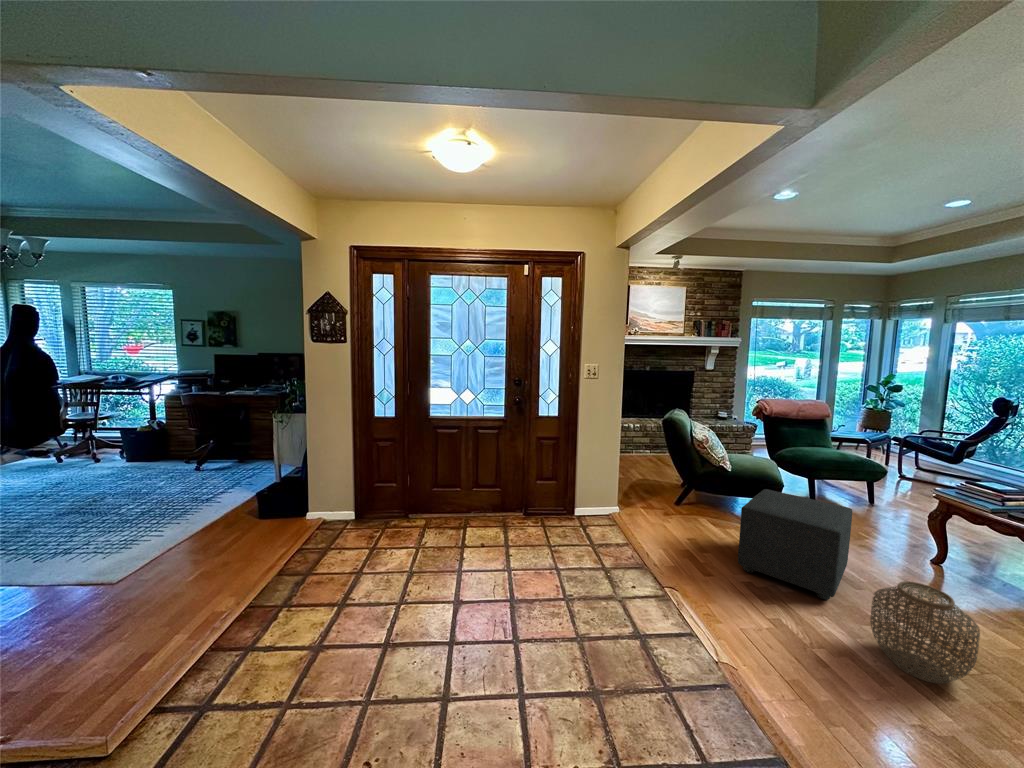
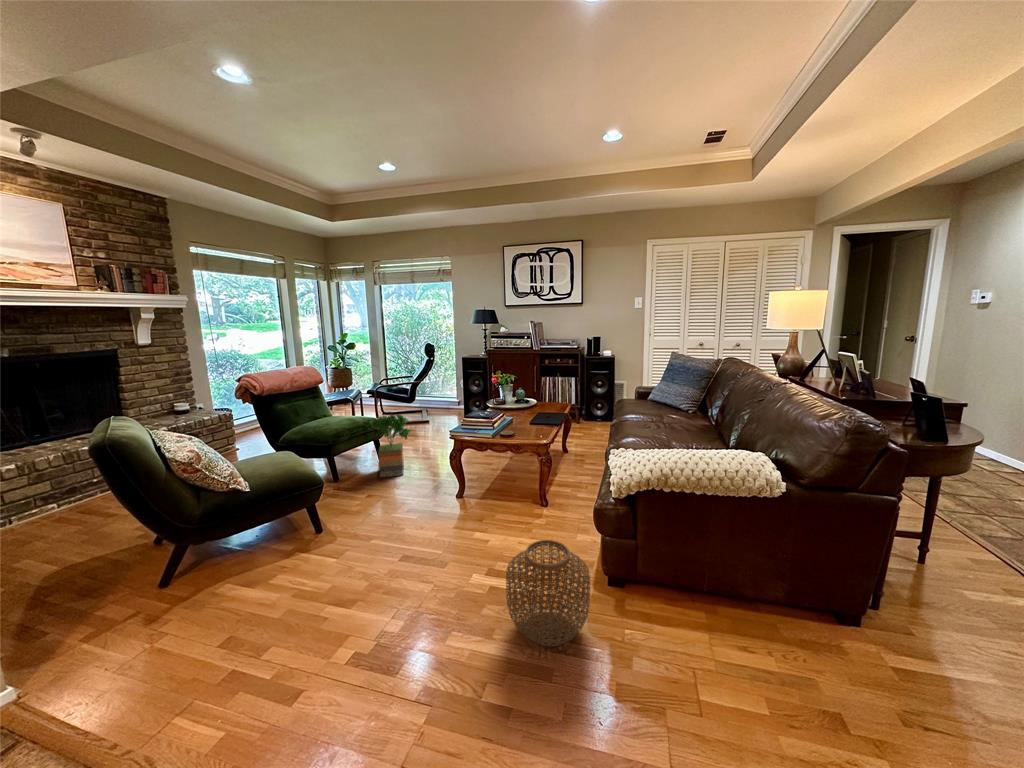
potted tree: none [855,457,906,523] -> present [370,414,411,477]
ottoman: present [738,489,852,600] -> none [317,482,449,642]

